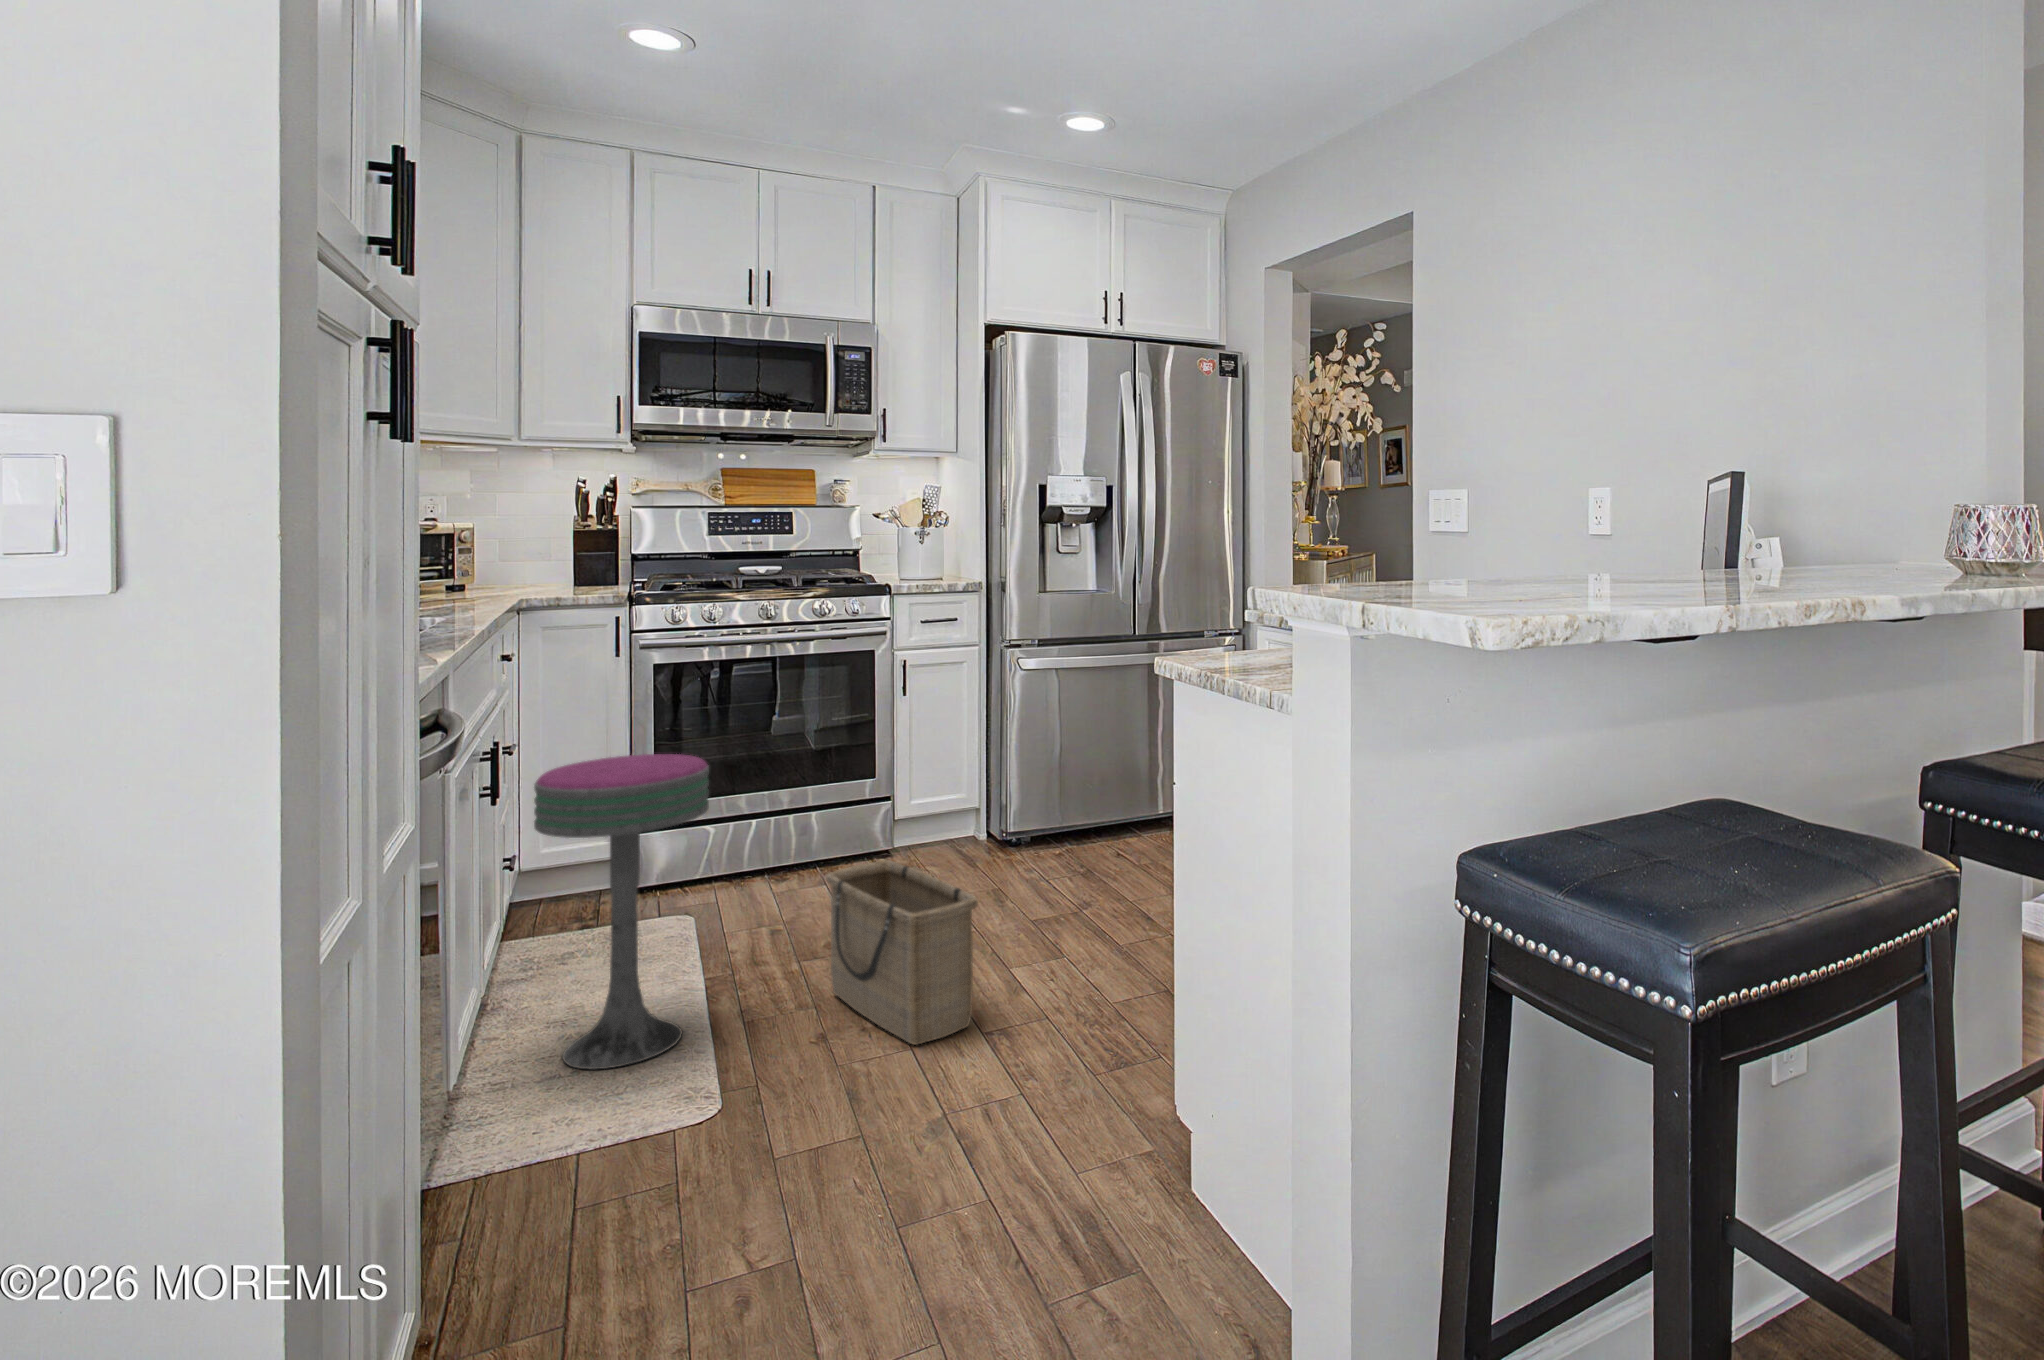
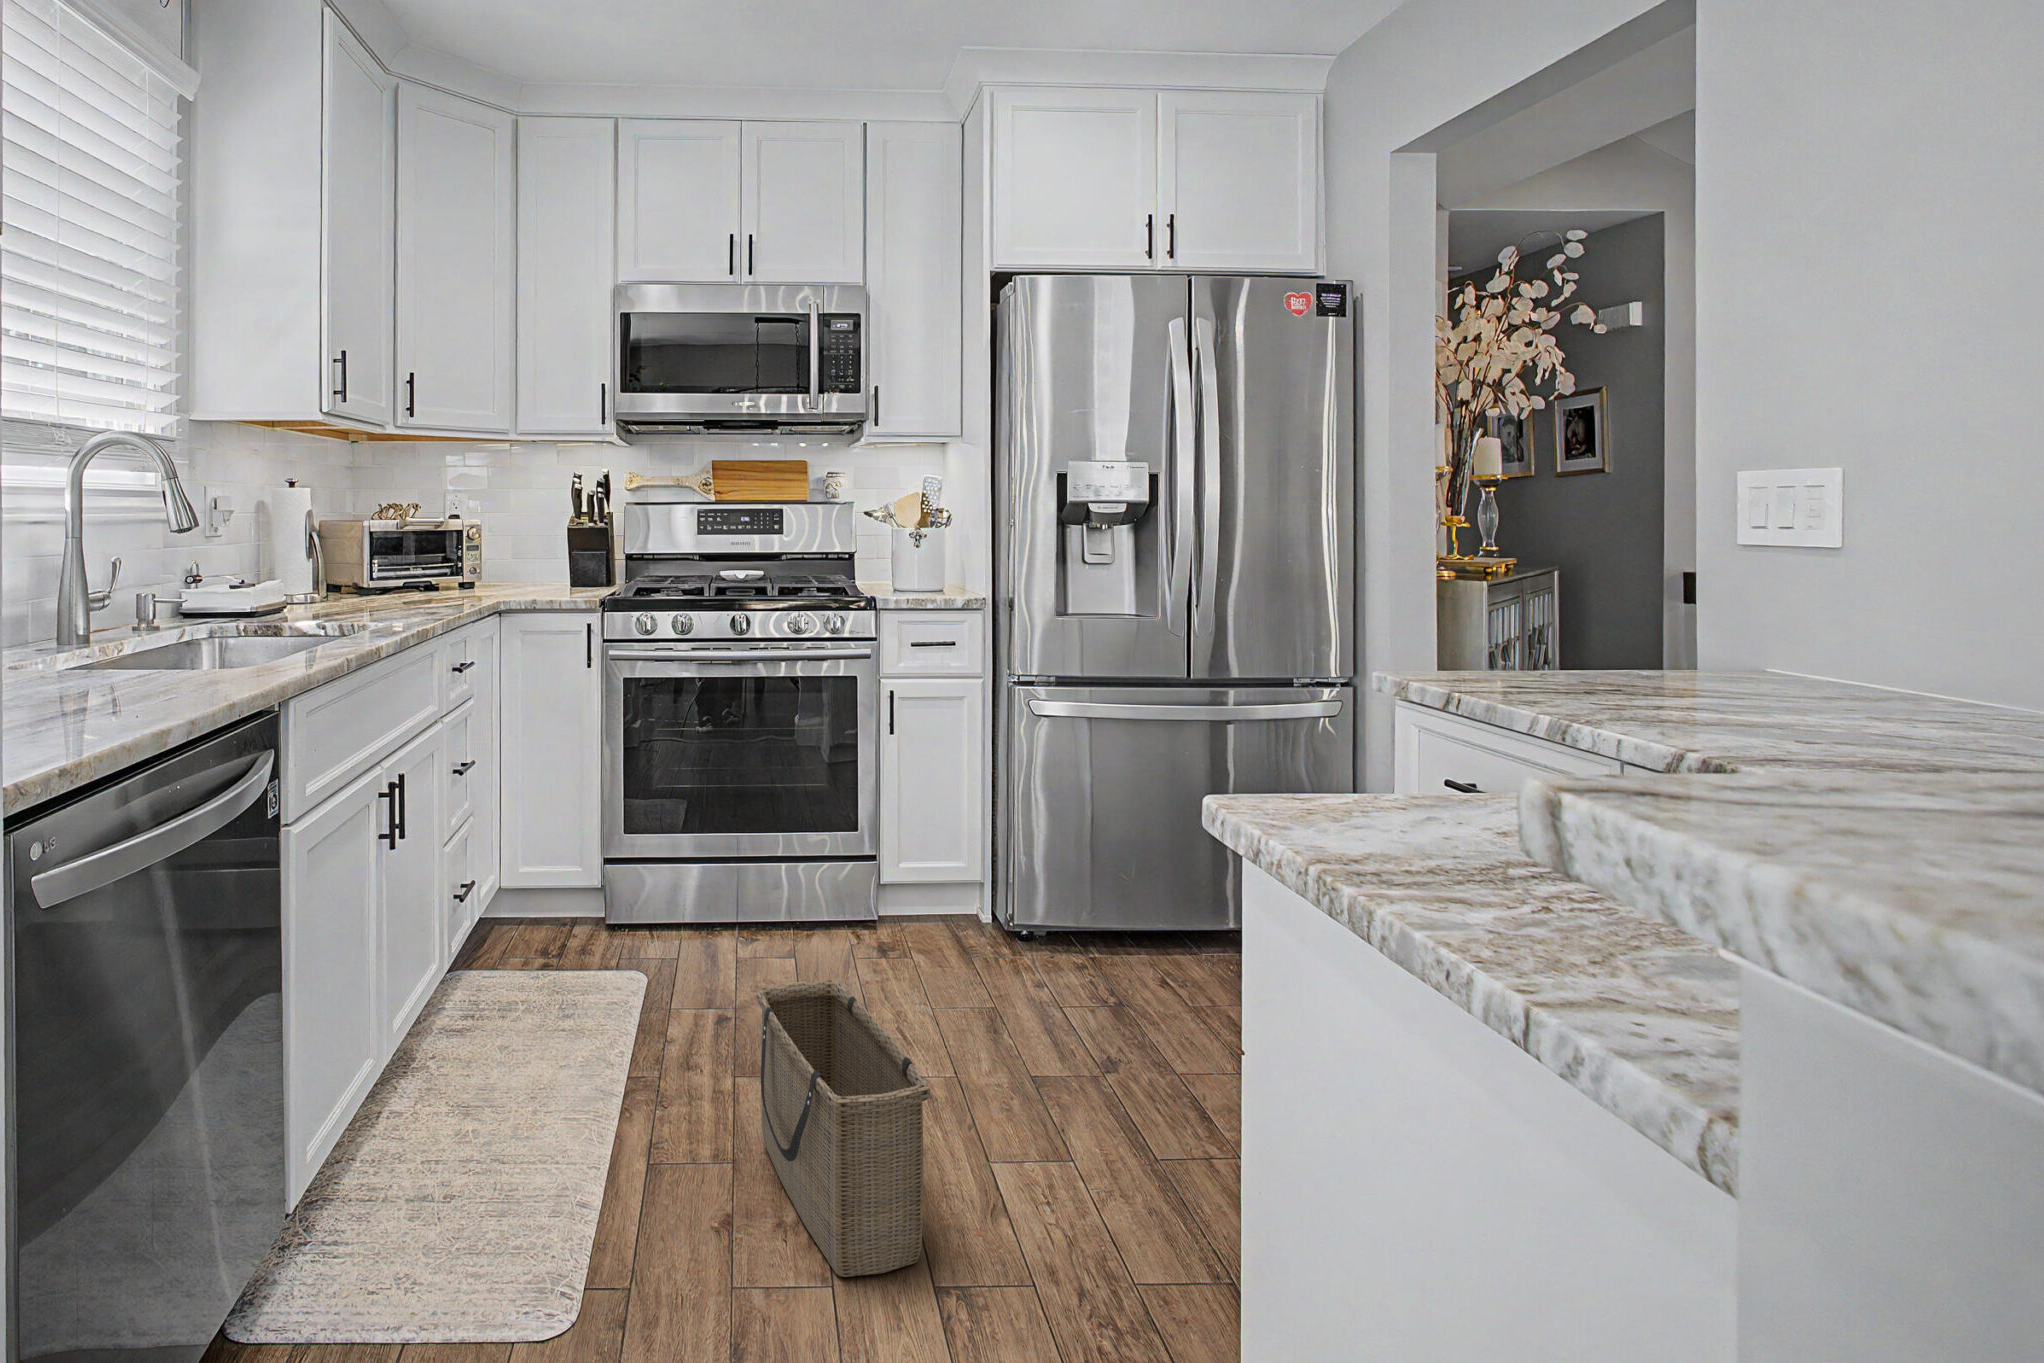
bar stool: present [534,754,709,1069] -> none [432,814,617,1201]

